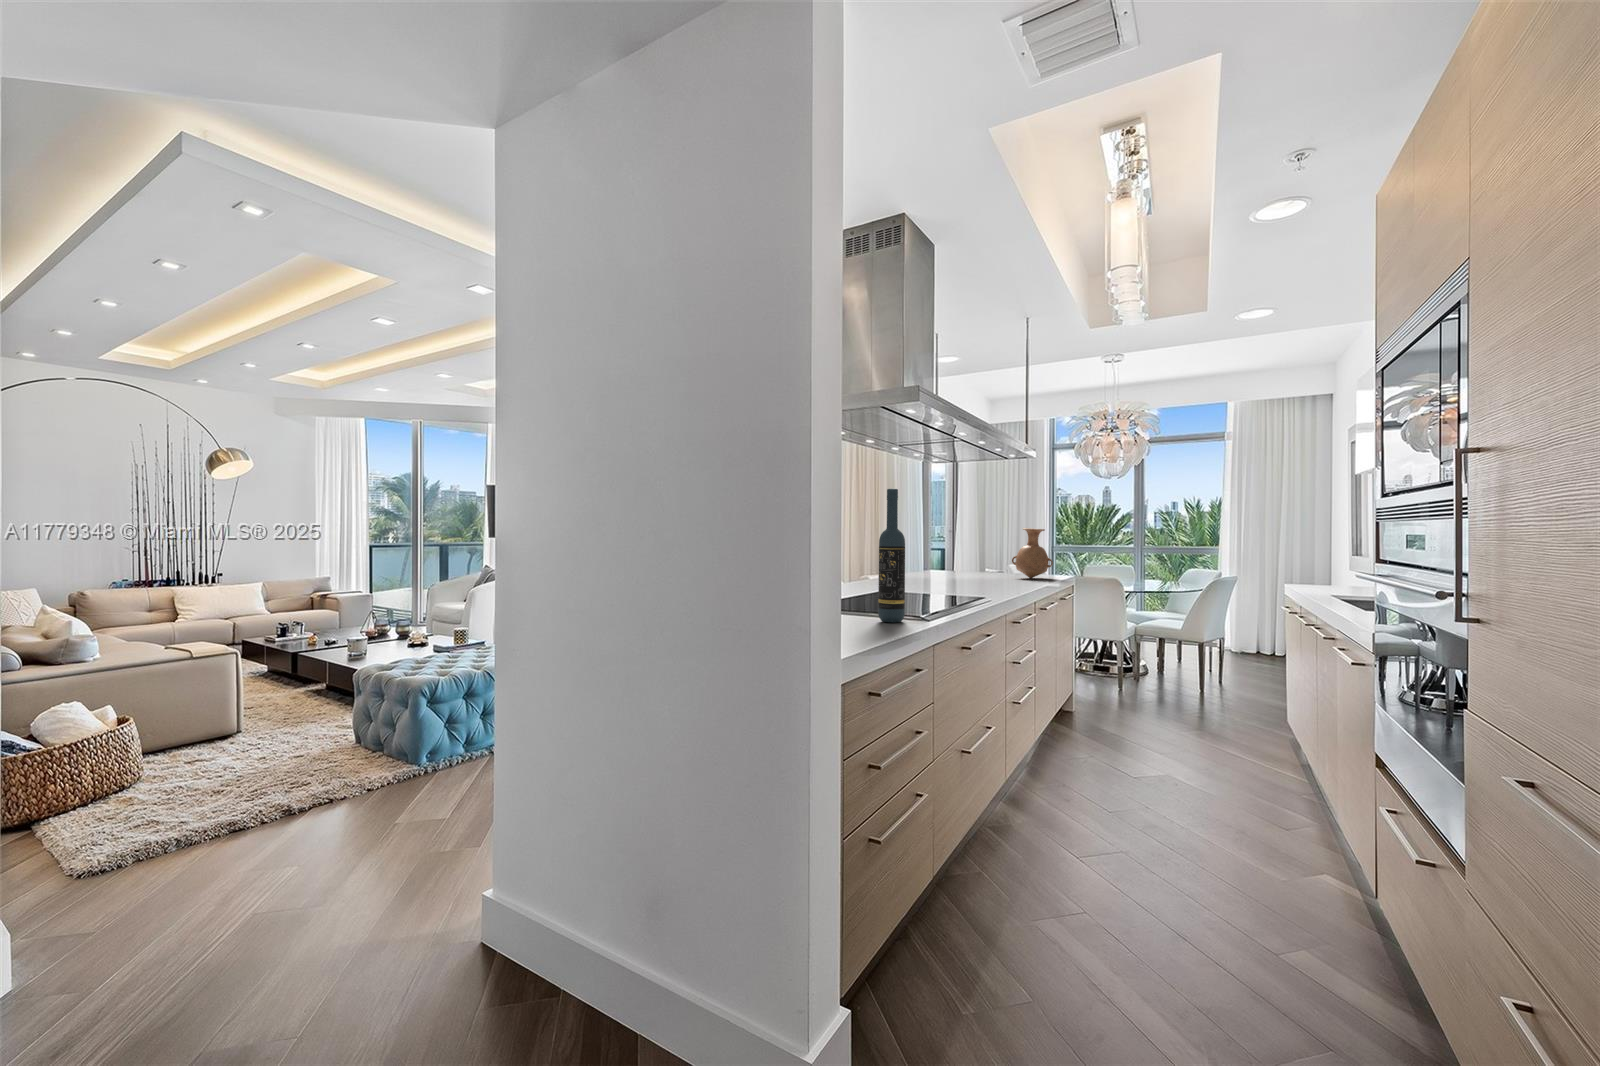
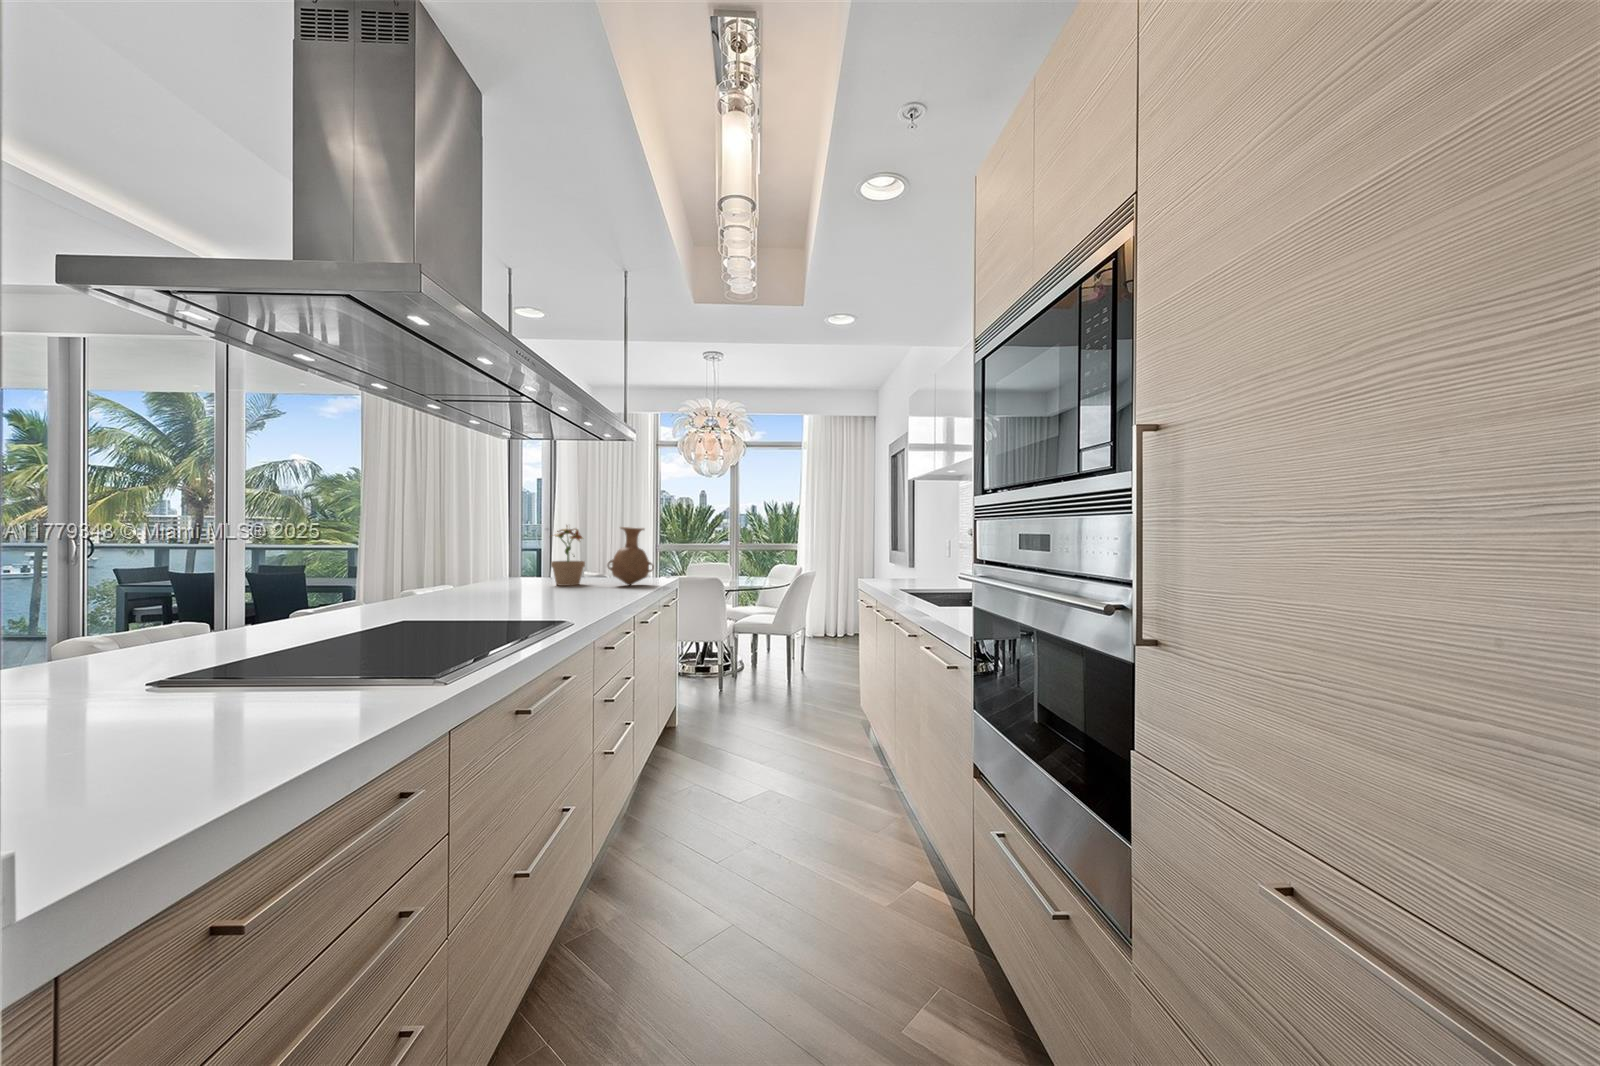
wine bottle: present [878,489,905,622] -> none [355,458,409,695]
potted plant: none [963,526,993,577] -> present [551,529,585,586]

